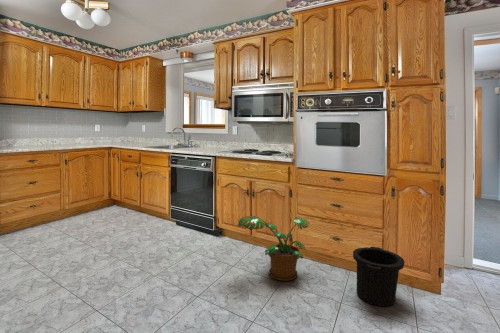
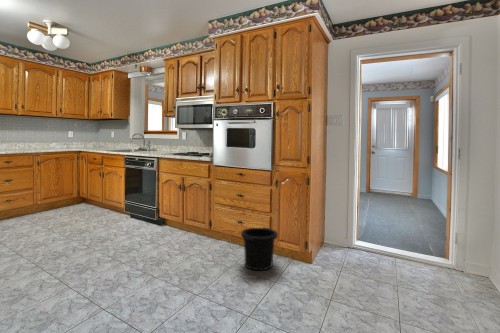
potted plant: present [238,216,309,281] -> none [158,204,221,255]

